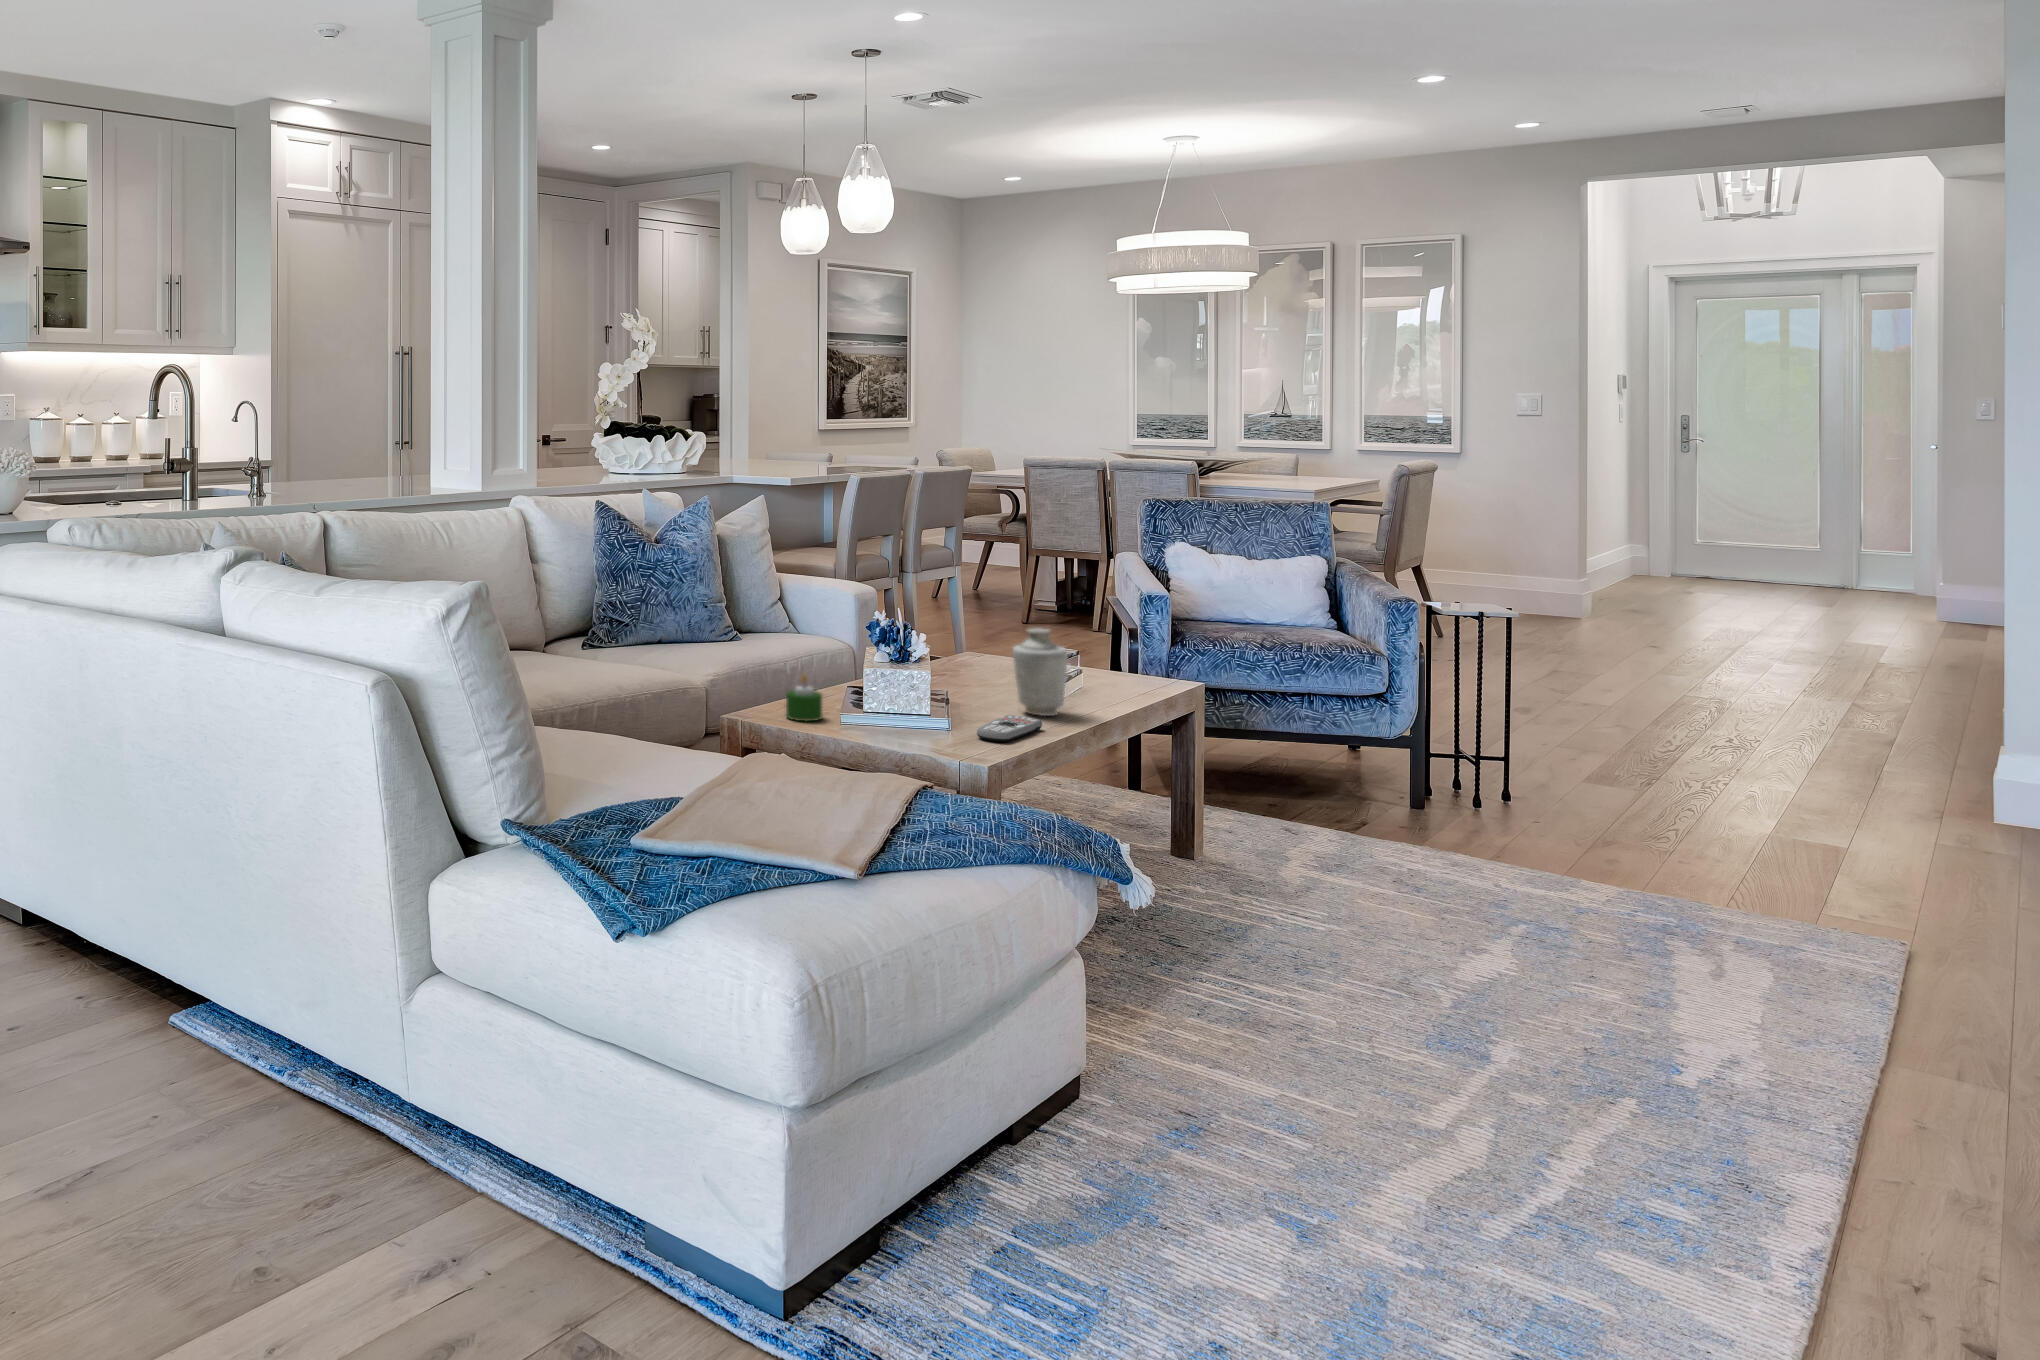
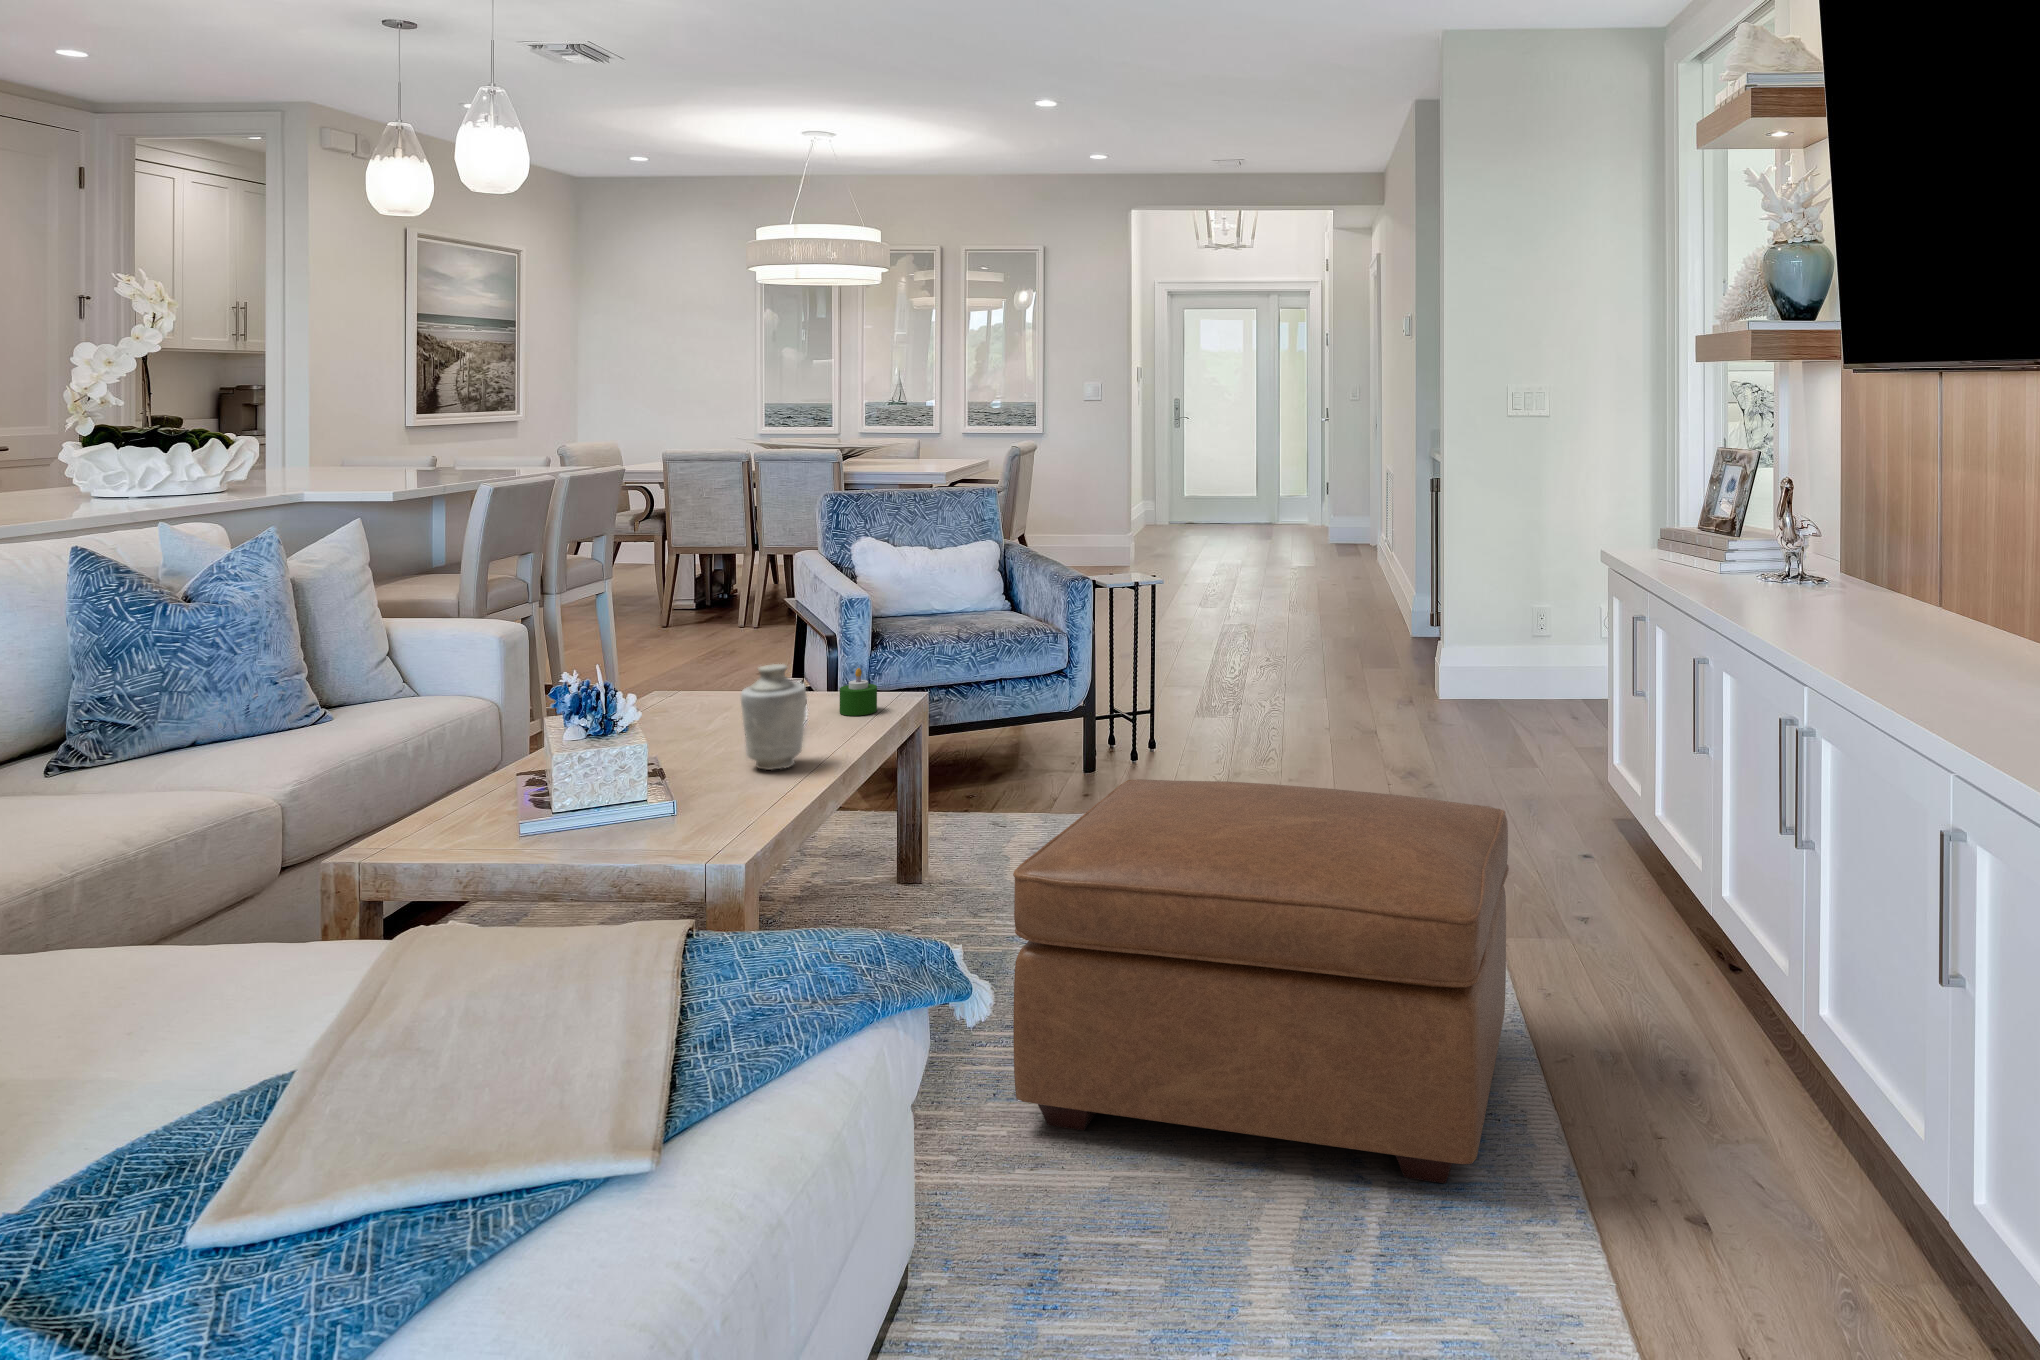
candle: present [786,675,822,721] -> present [840,668,877,716]
remote control: present [977,715,1042,741] -> none [711,777,785,819]
ottoman: none [1207,777,1817,1211] -> present [1013,779,1509,1183]

